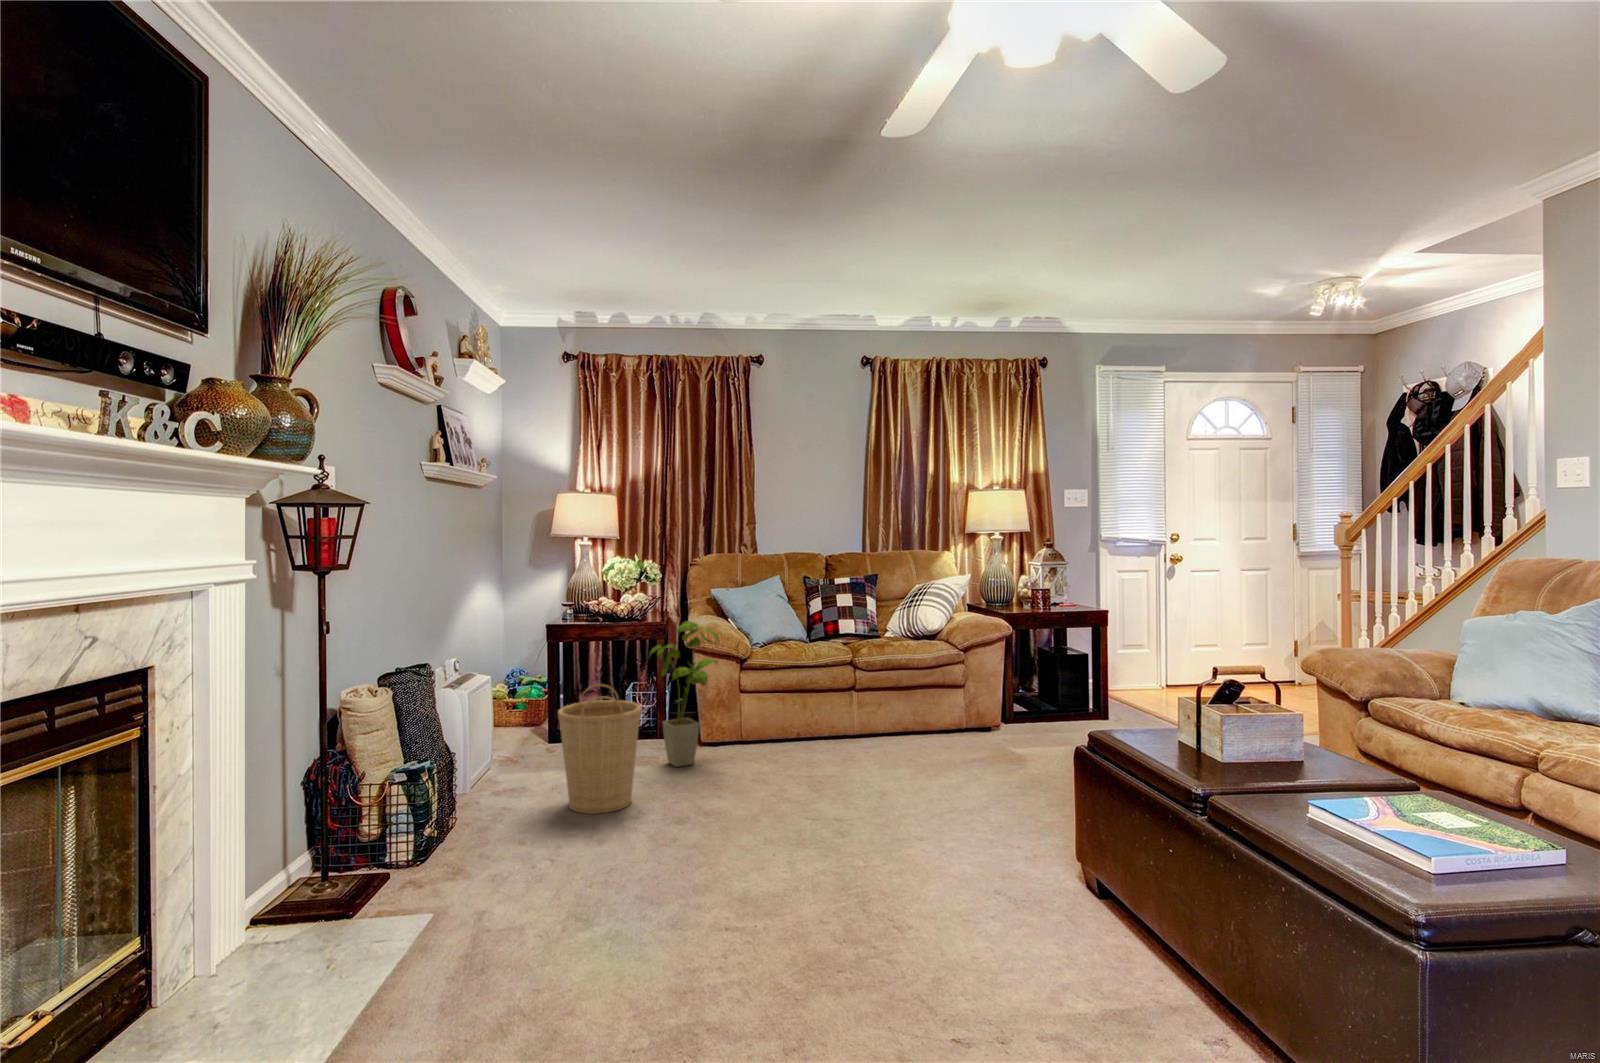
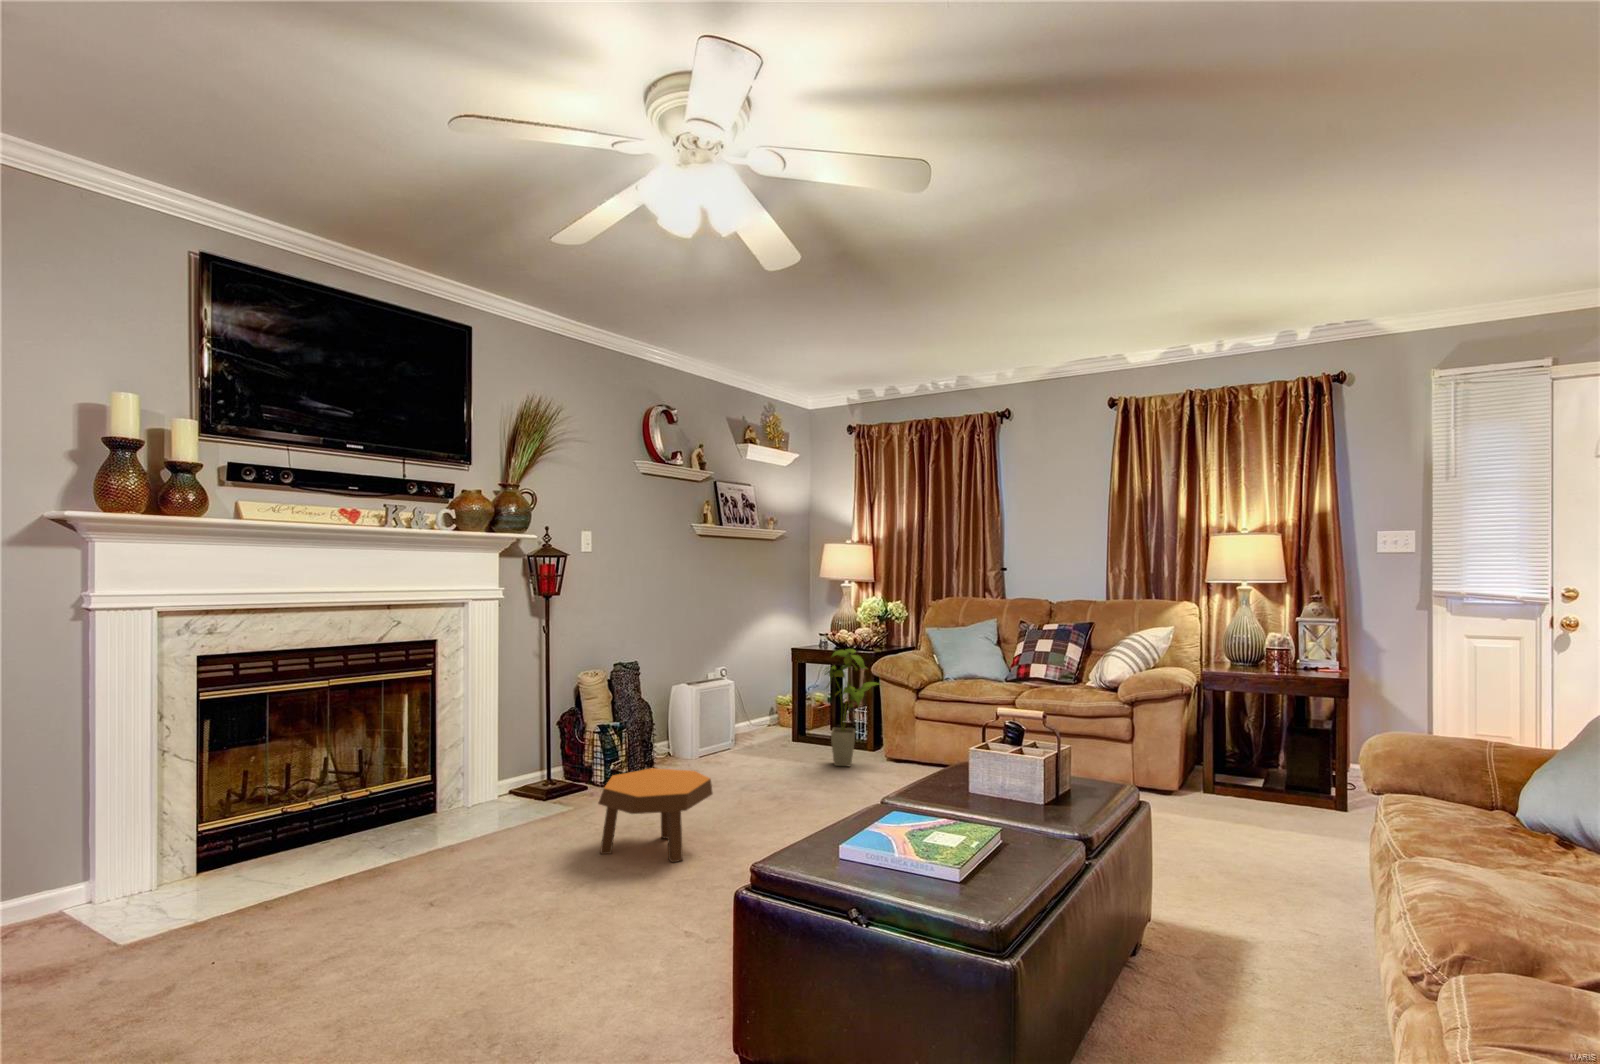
basket: present [558,684,641,814] -> none [717,689,776,782]
footstool: none [601,806,775,971] -> present [599,768,713,862]

